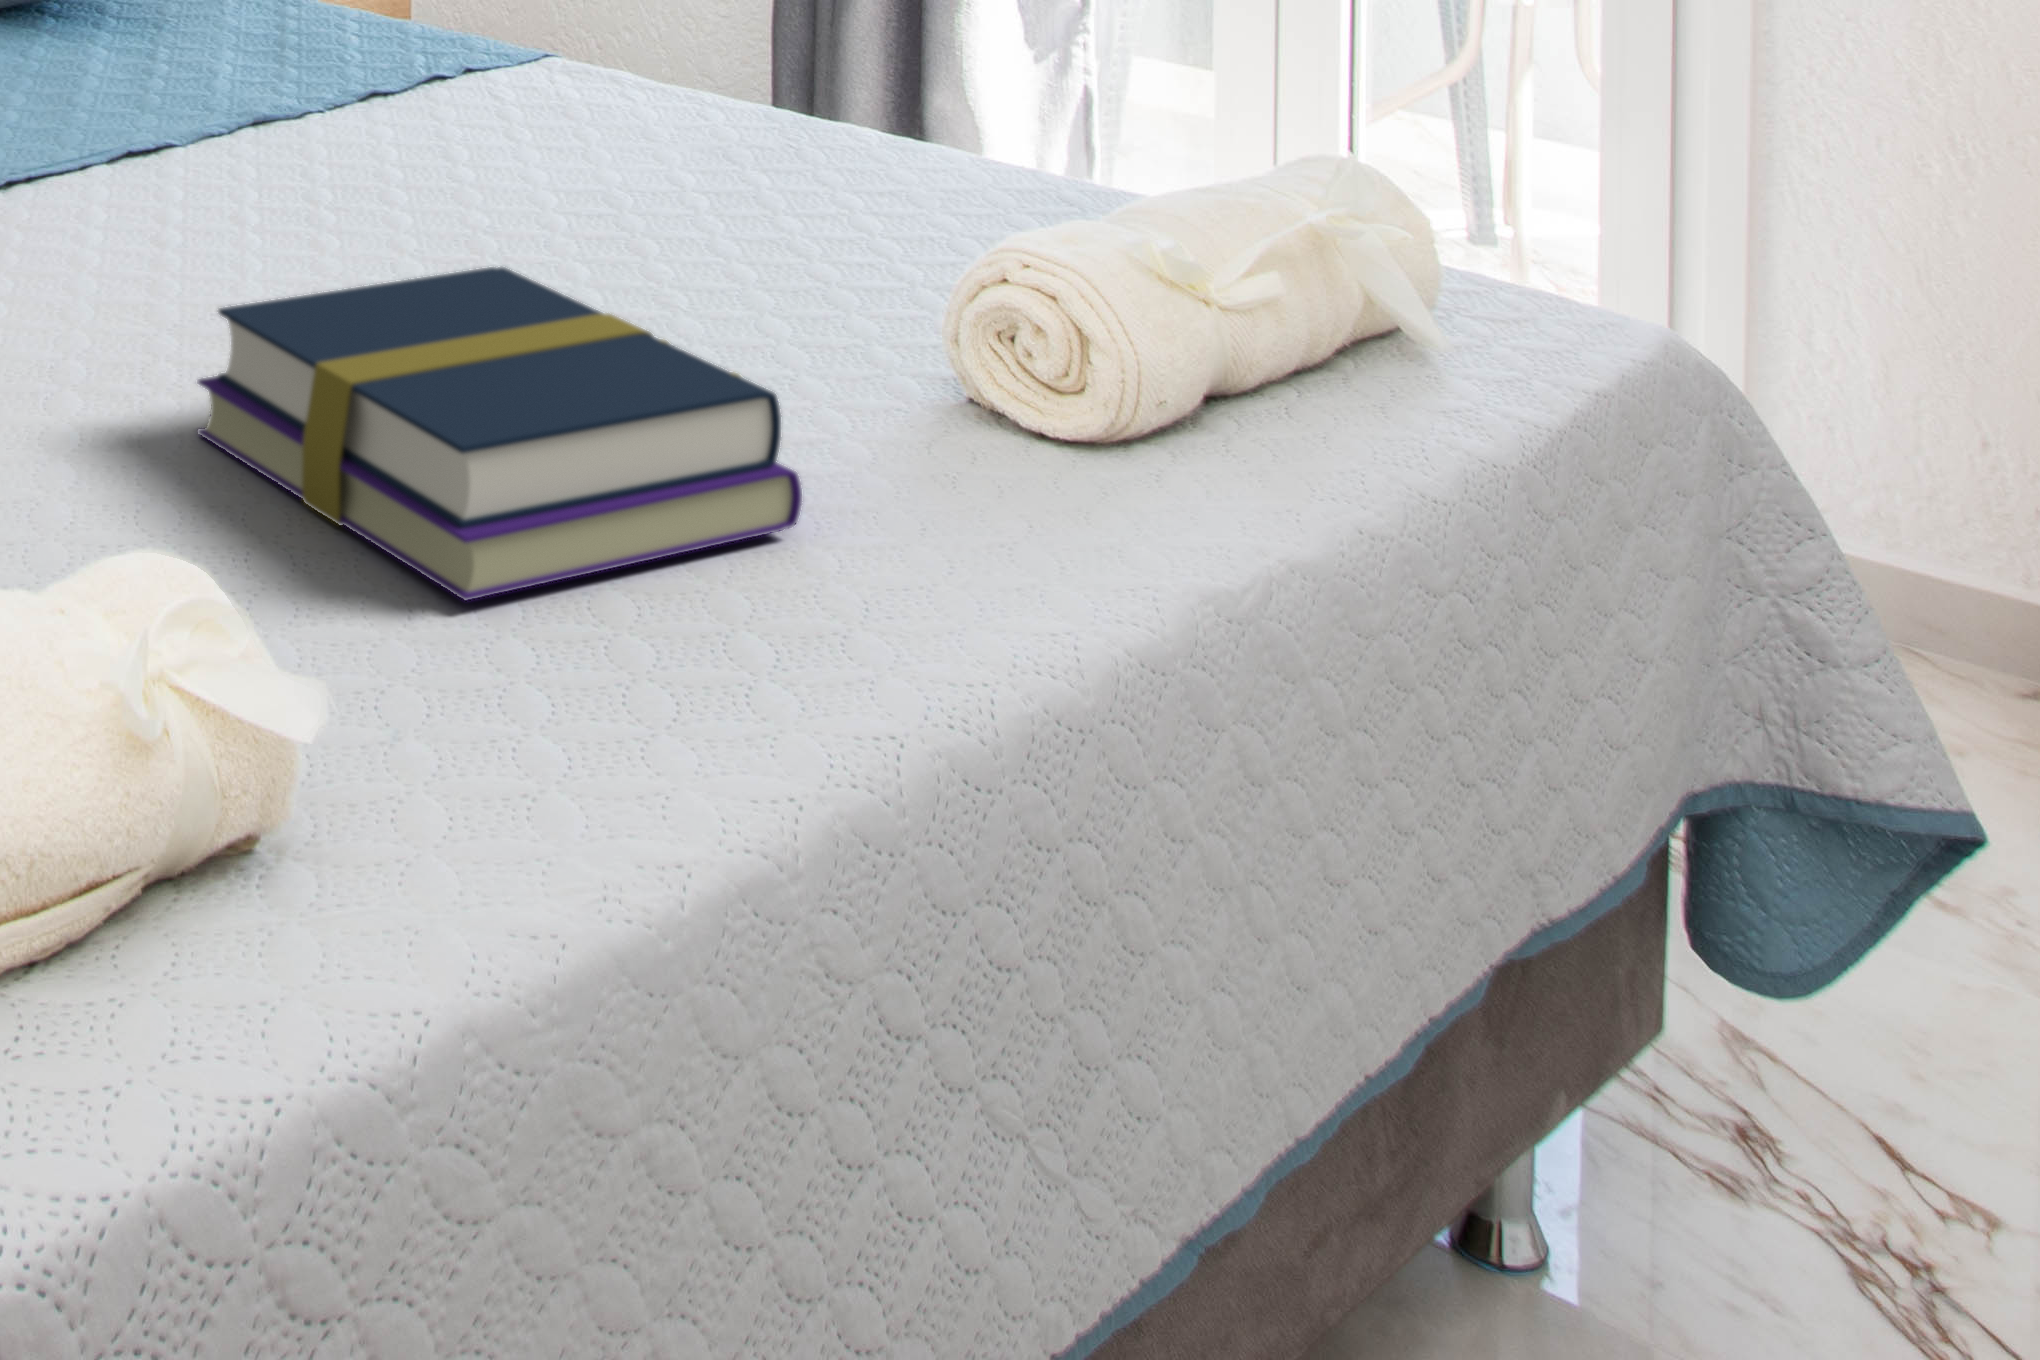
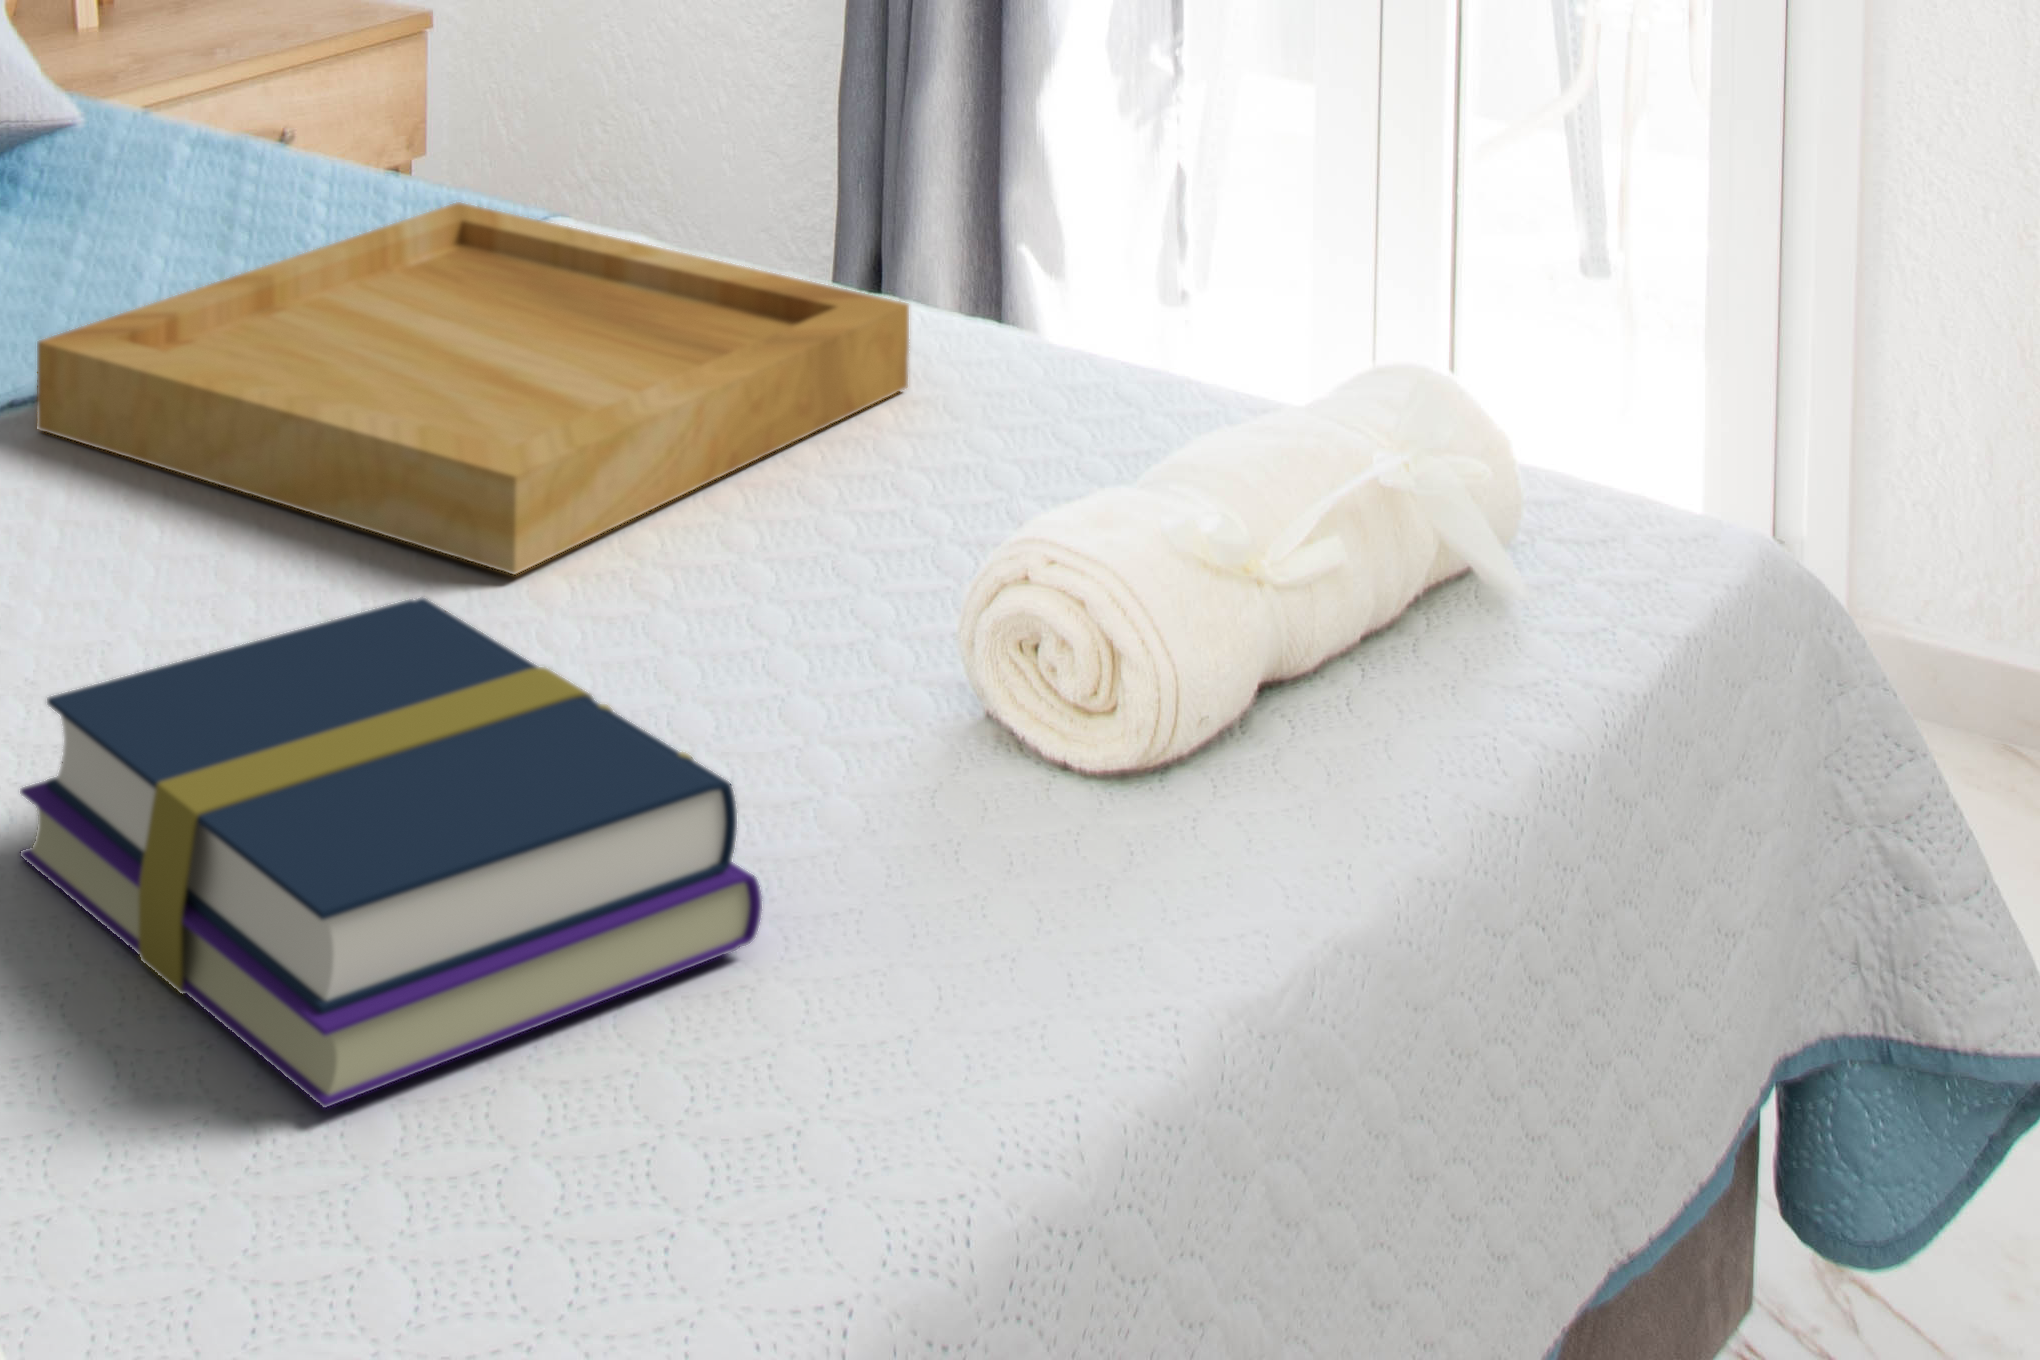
tray: none [156,22,878,282] -> present [36,202,909,574]

